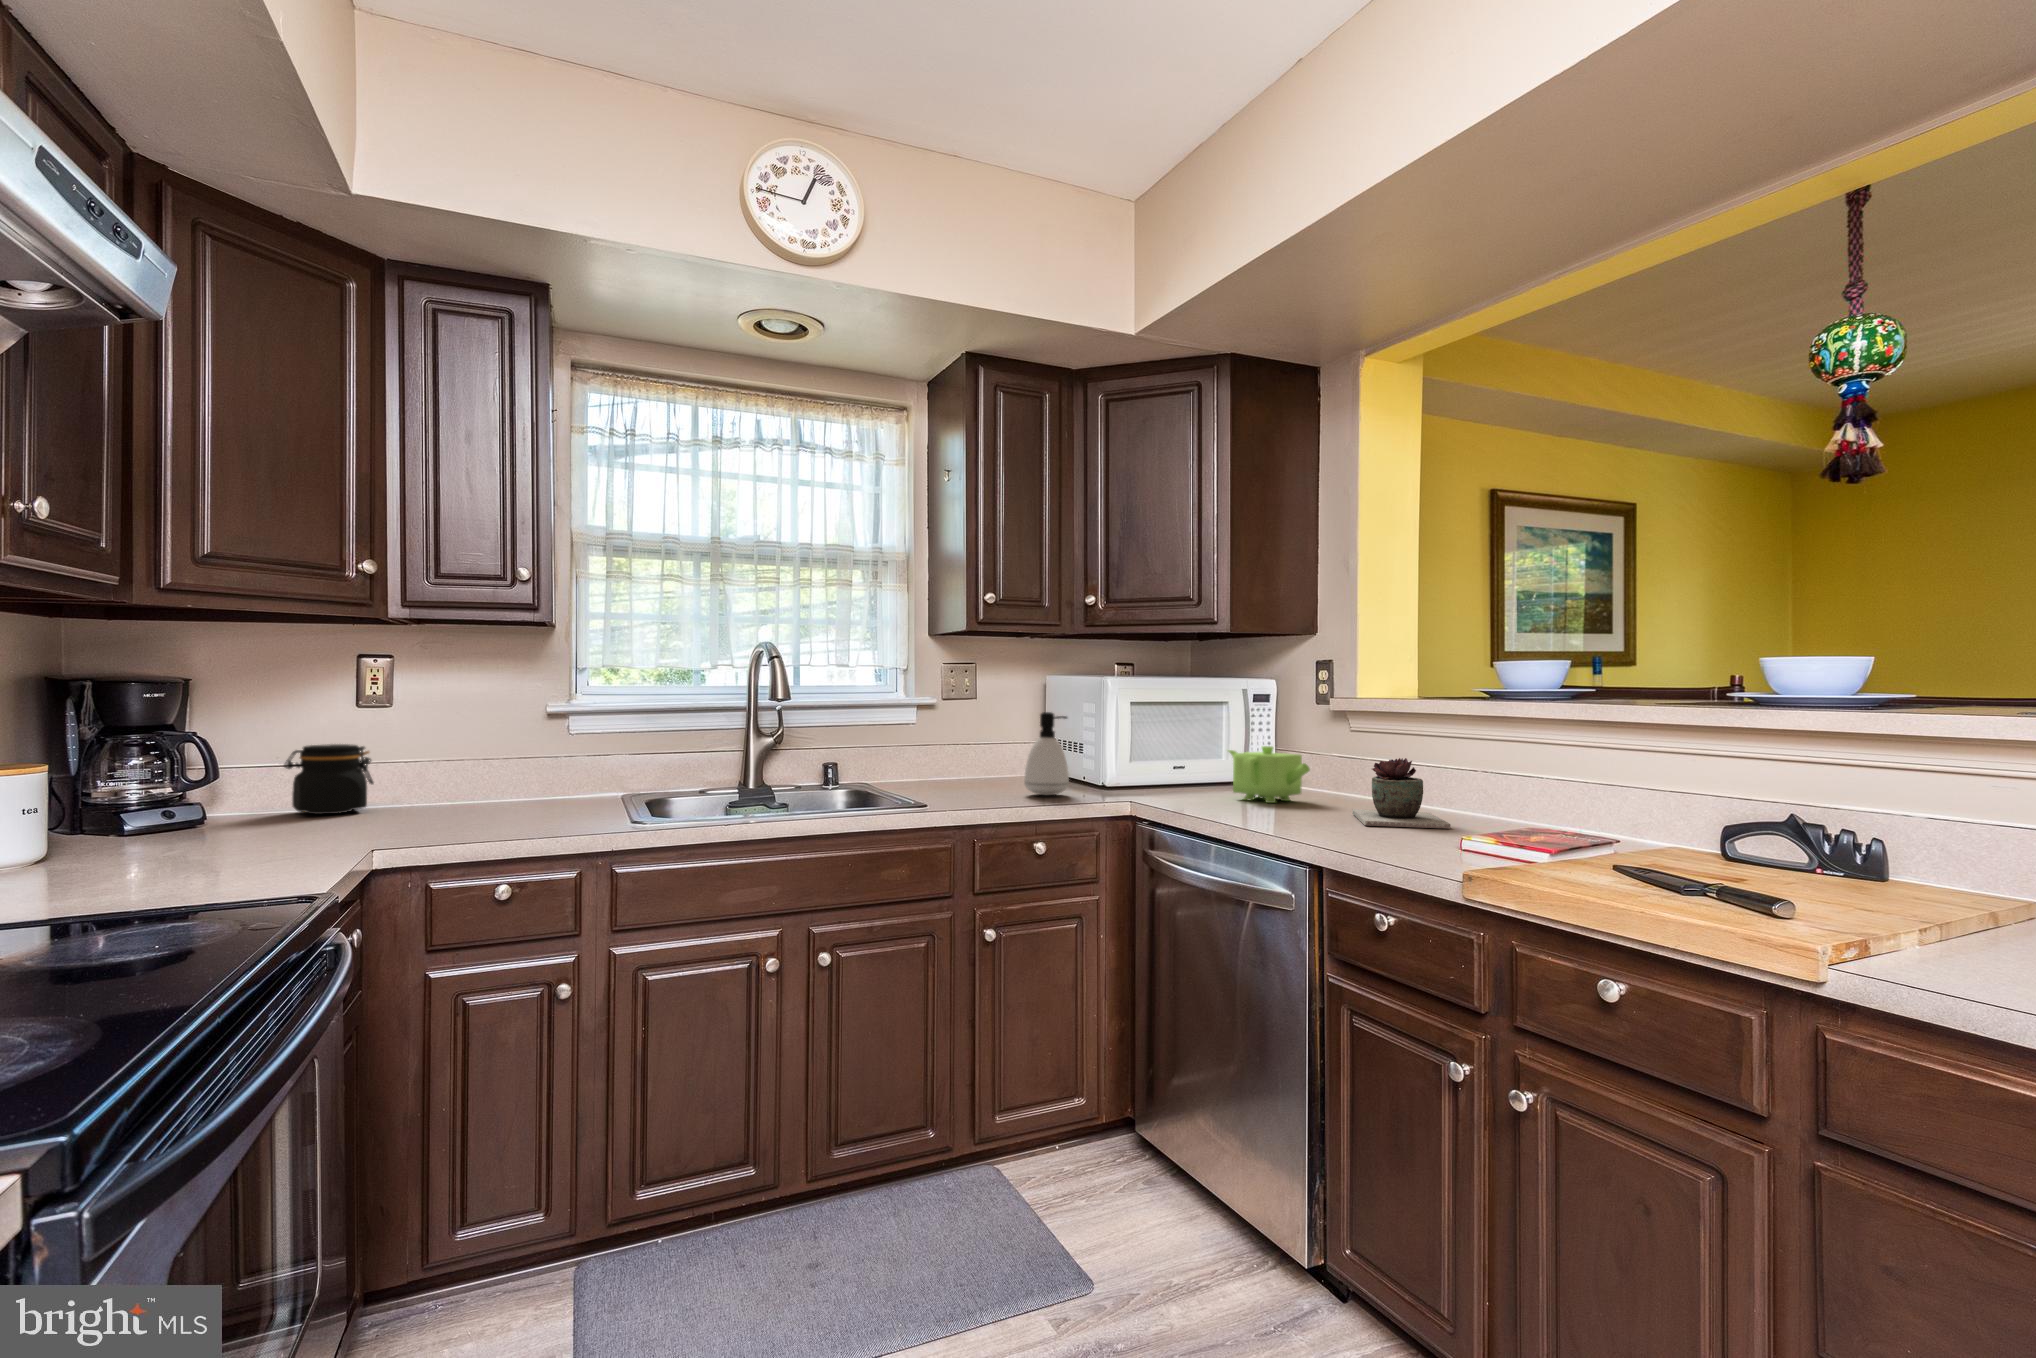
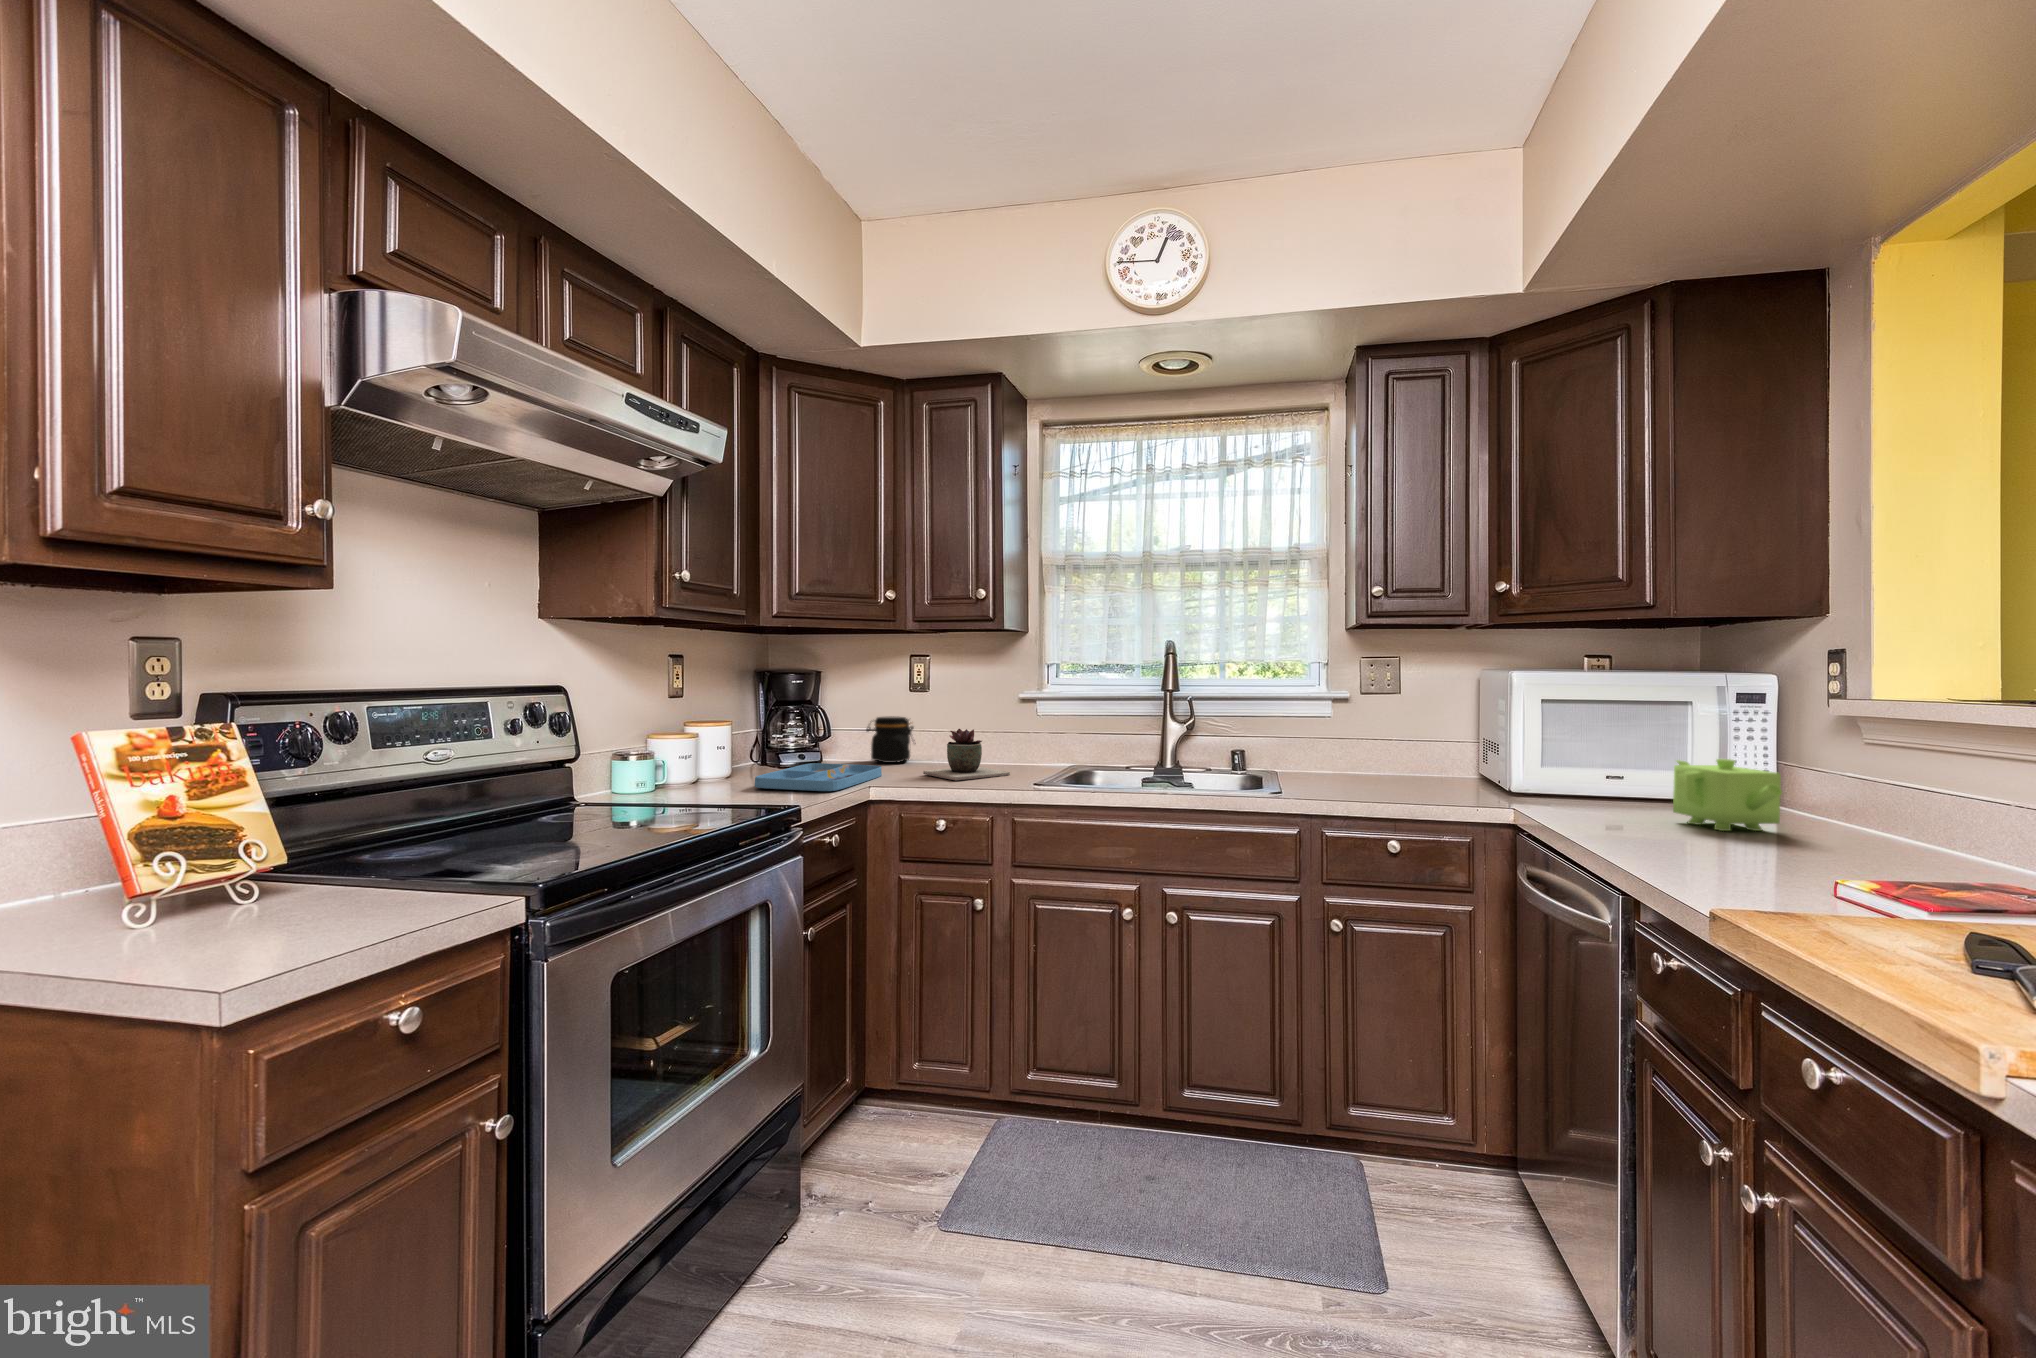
soap dispenser: present [1024,712,1069,795] -> none [1411,708,1463,795]
succulent plant: present [1352,758,1451,829] -> present [923,729,1010,780]
tray: none [146,817,358,868] -> present [755,763,882,791]

